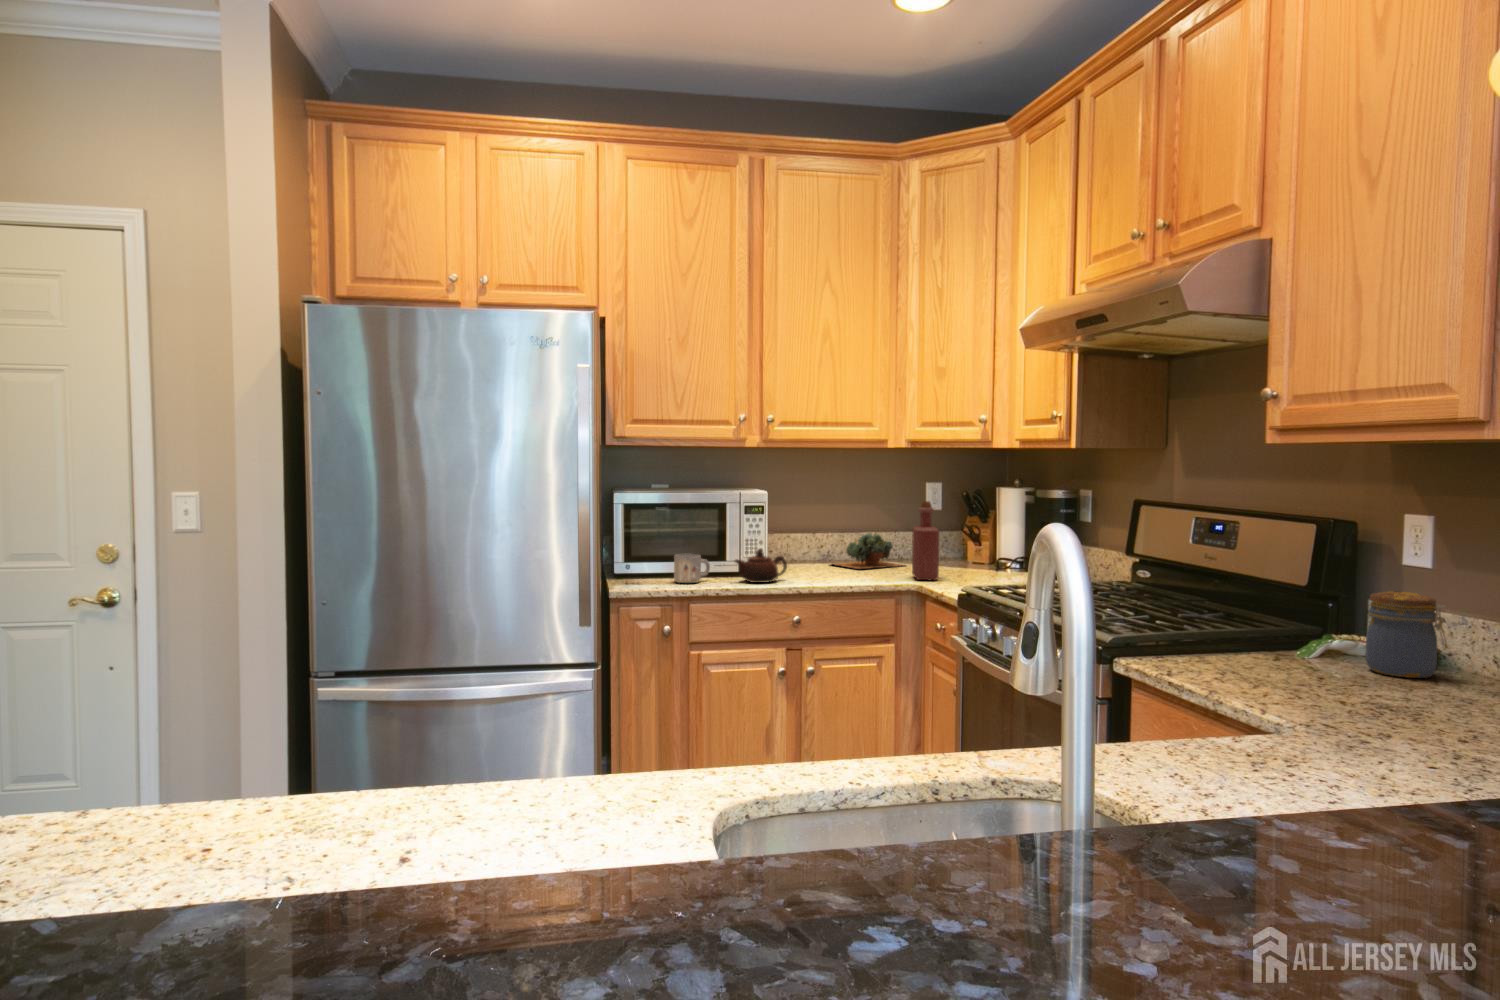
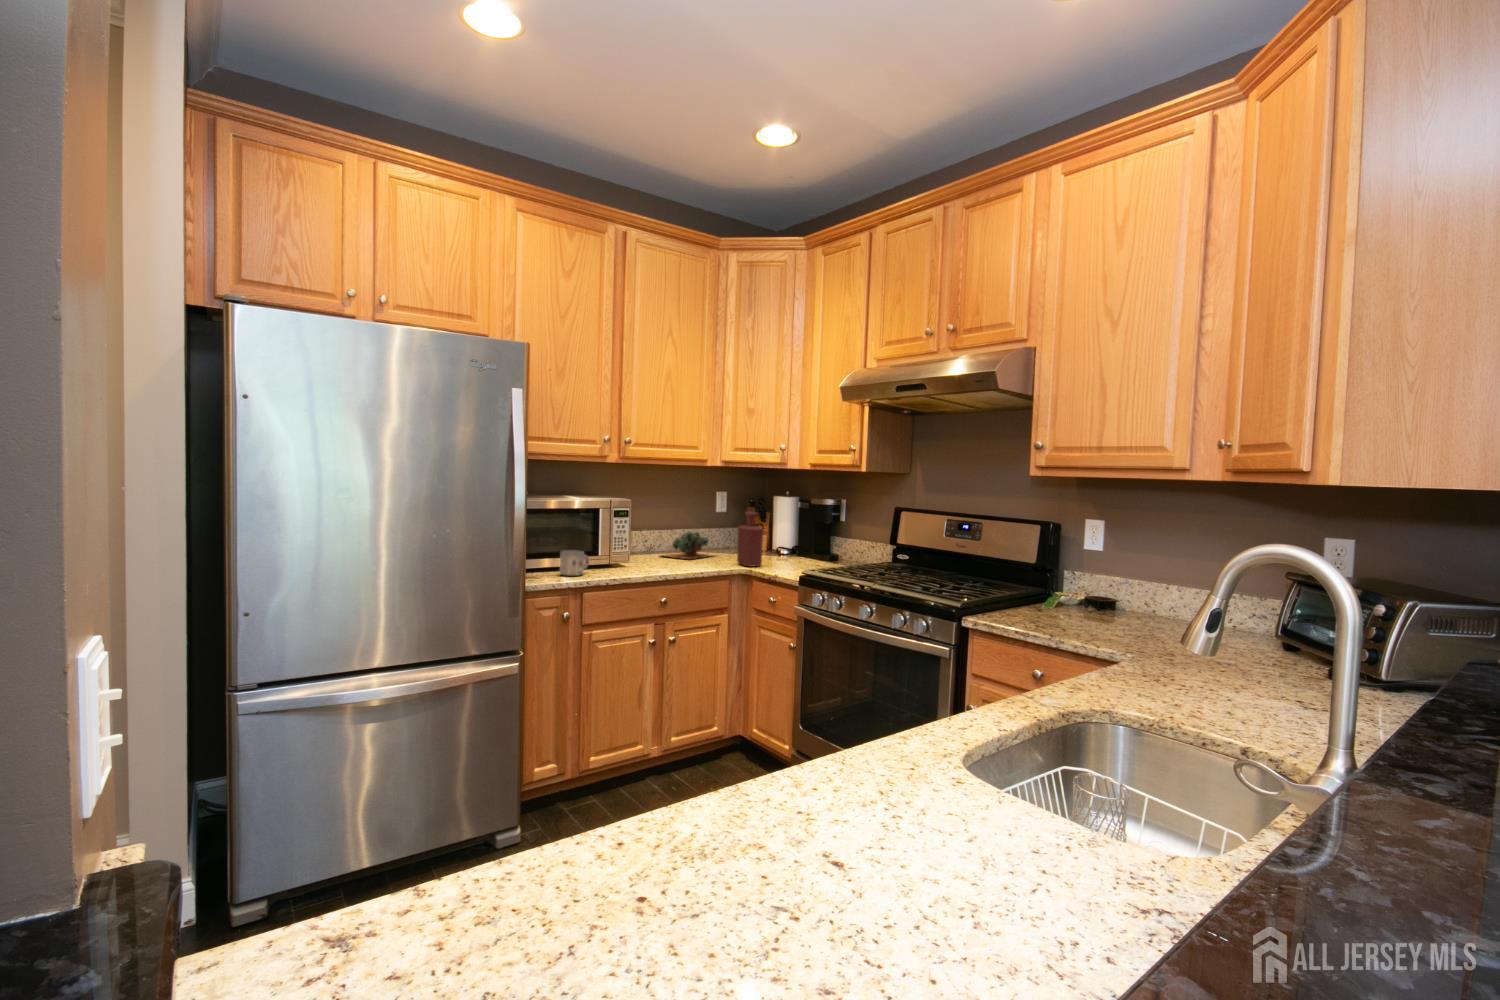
teapot: present [735,549,787,583] -> none [613,545,651,573]
jar: present [1366,591,1447,678] -> none [1089,565,1133,616]

